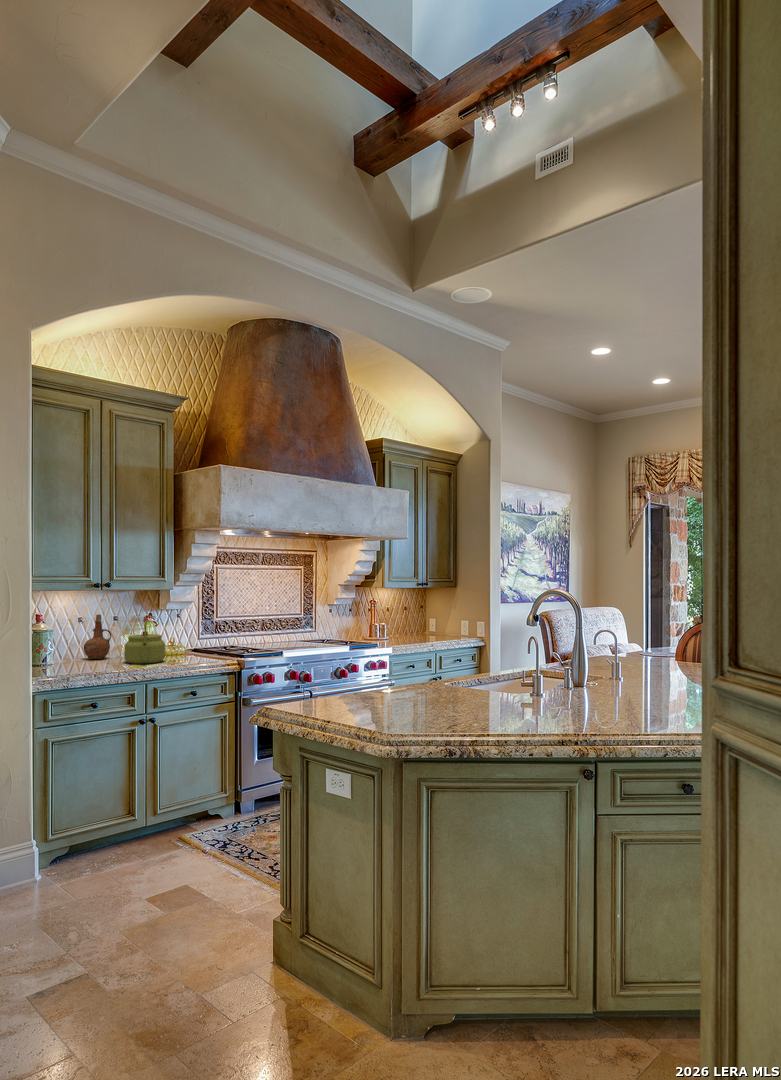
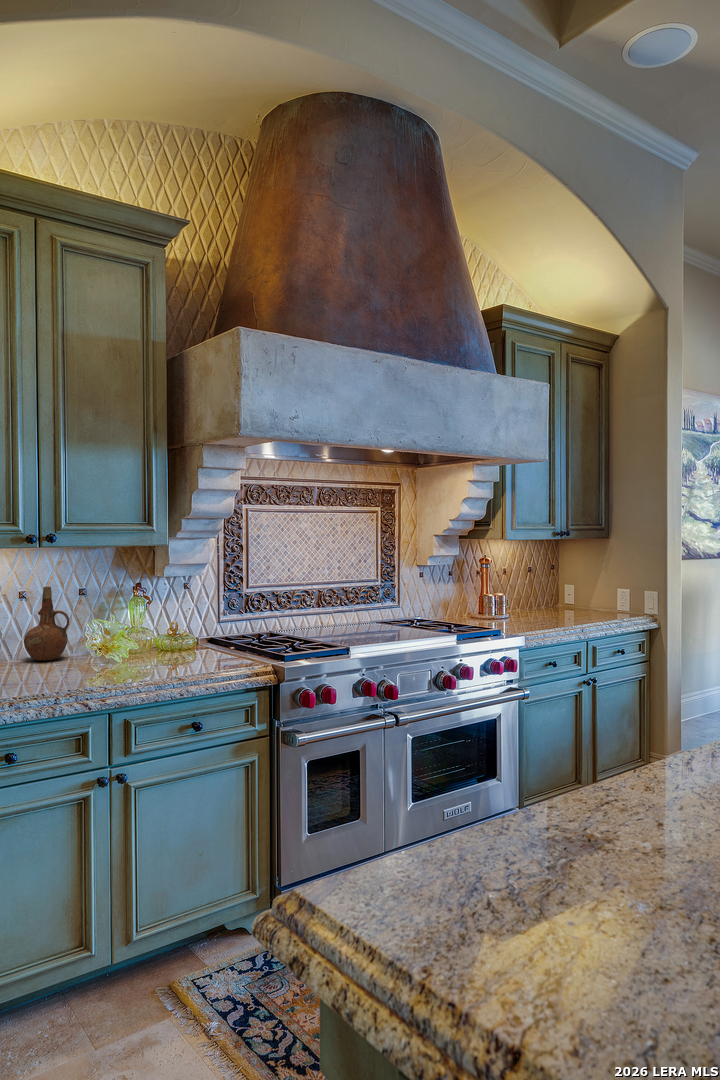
kettle: present [124,616,165,664] -> none [82,592,151,674]

